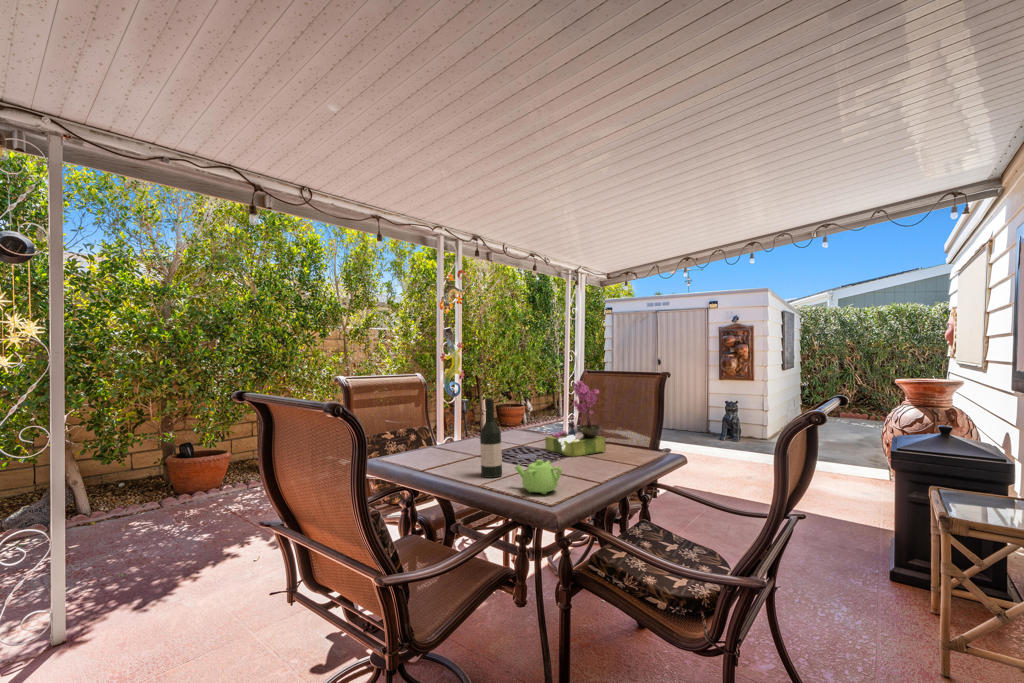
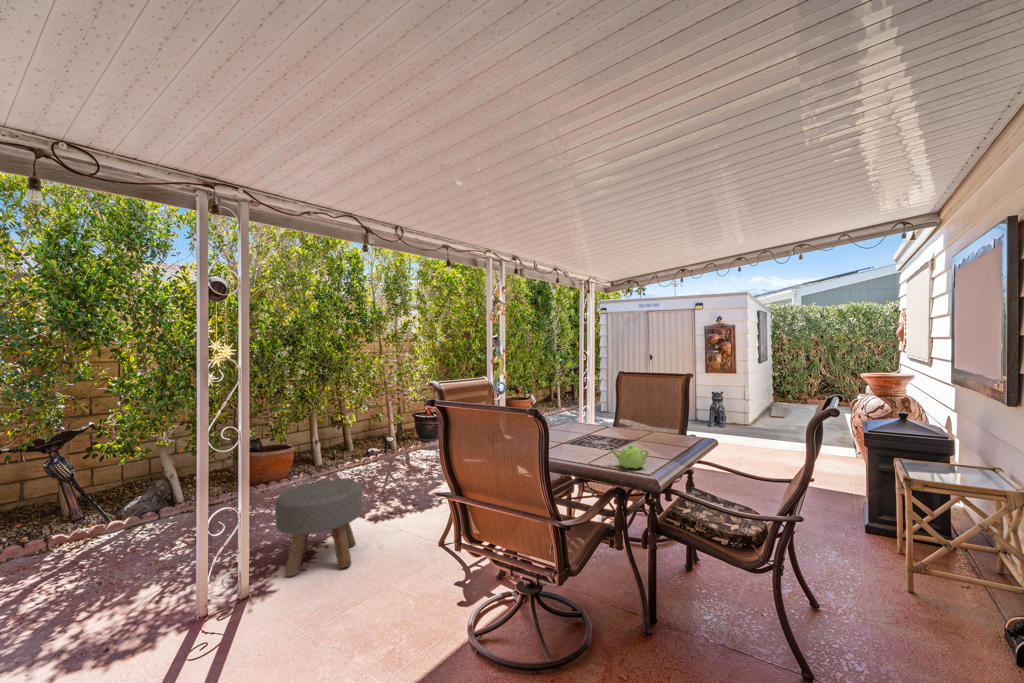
flower arrangement: present [545,380,606,457] -> none [606,382,655,443]
wine bottle: present [480,397,502,478] -> none [577,400,594,459]
ottoman: none [118,492,240,616] -> present [275,479,362,577]

